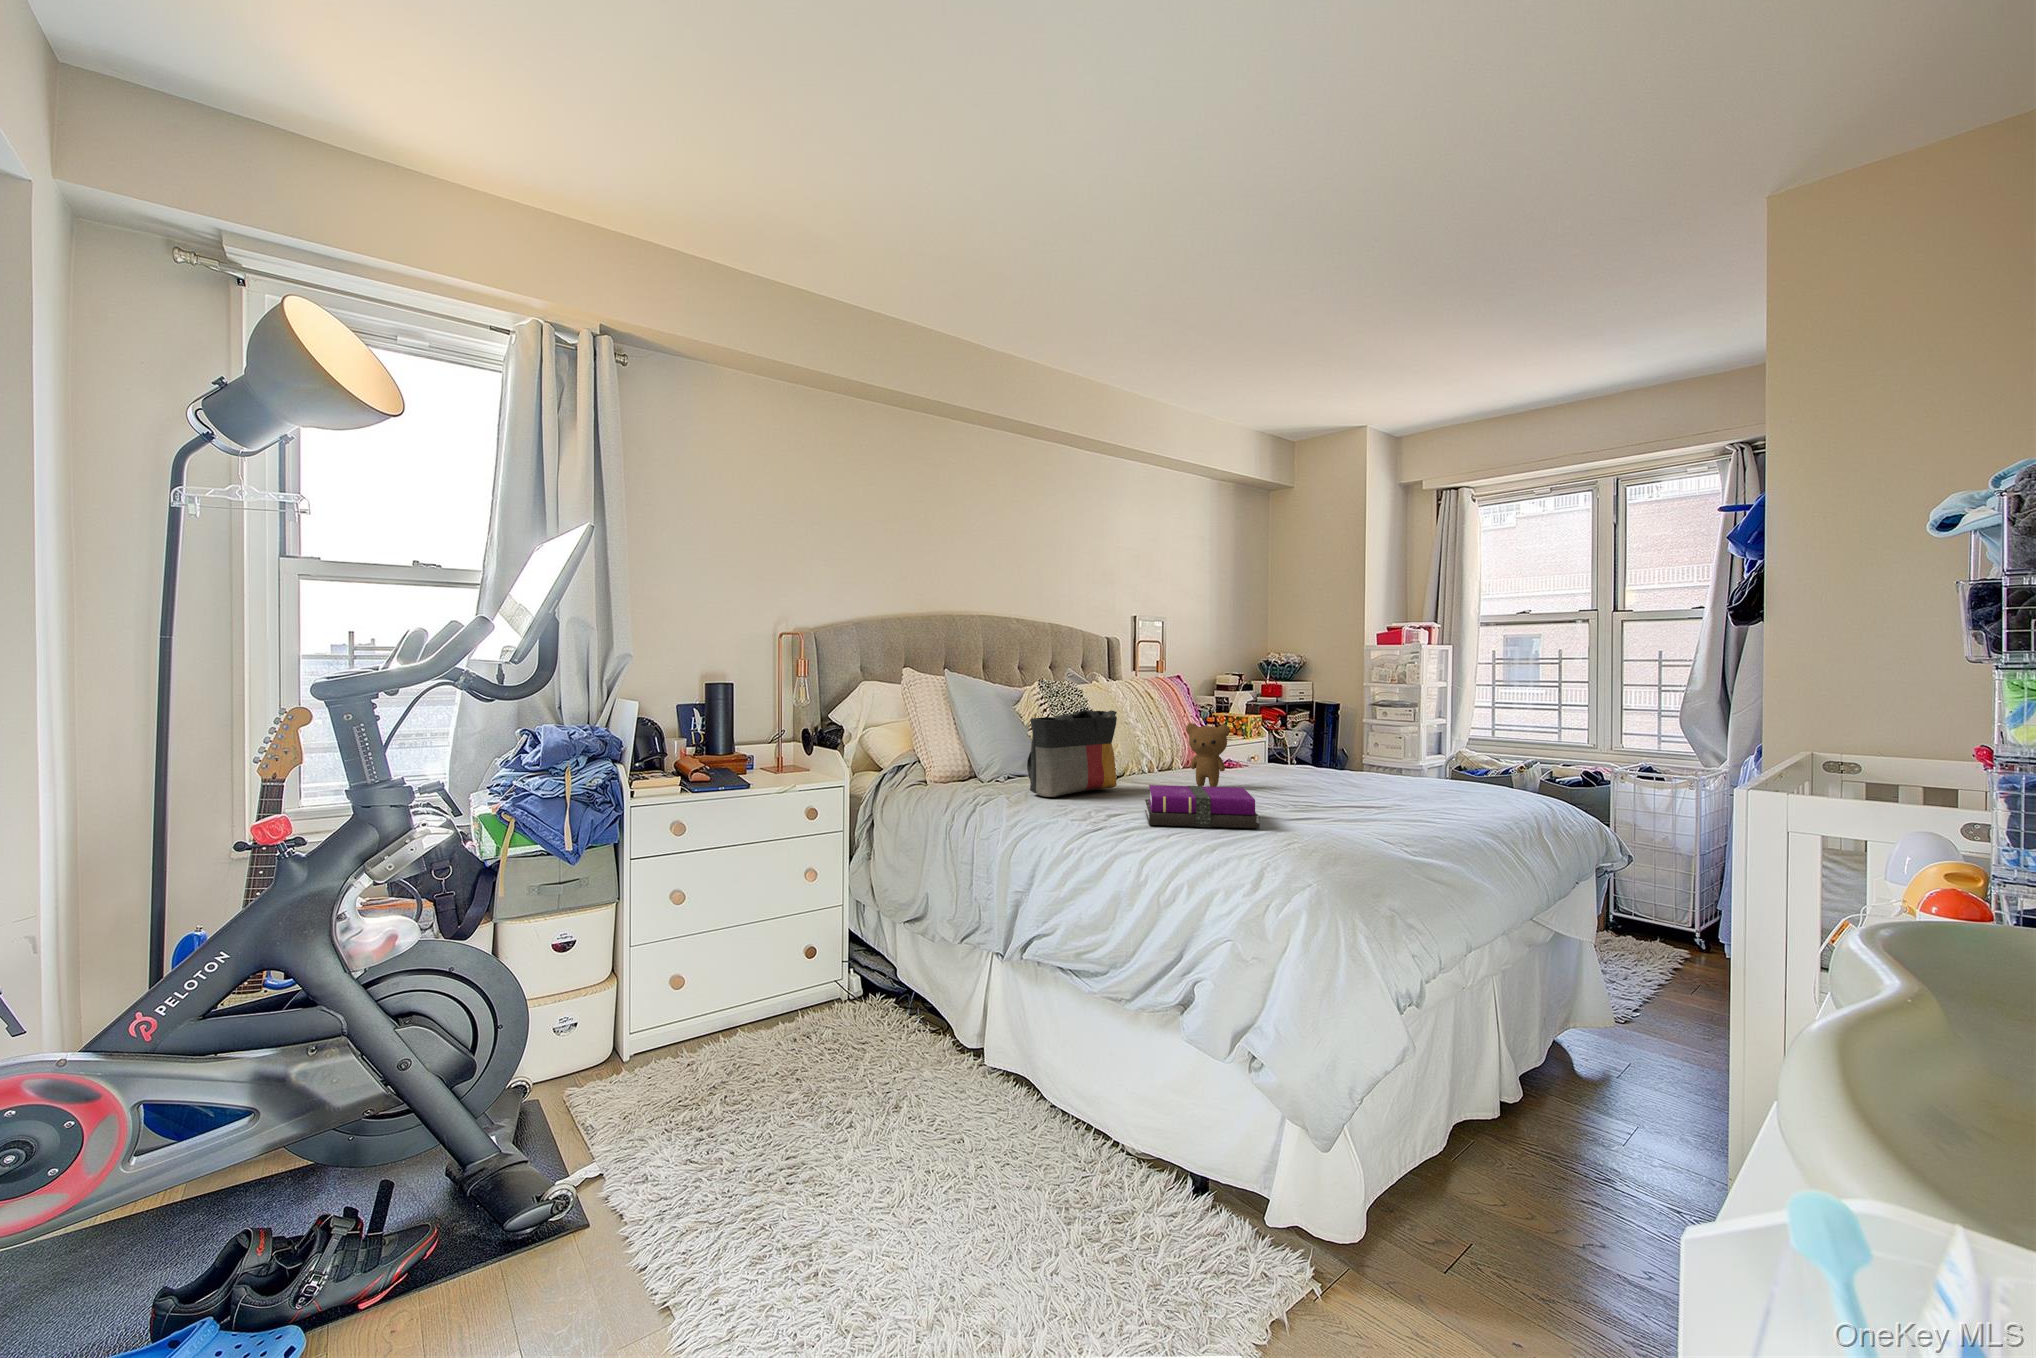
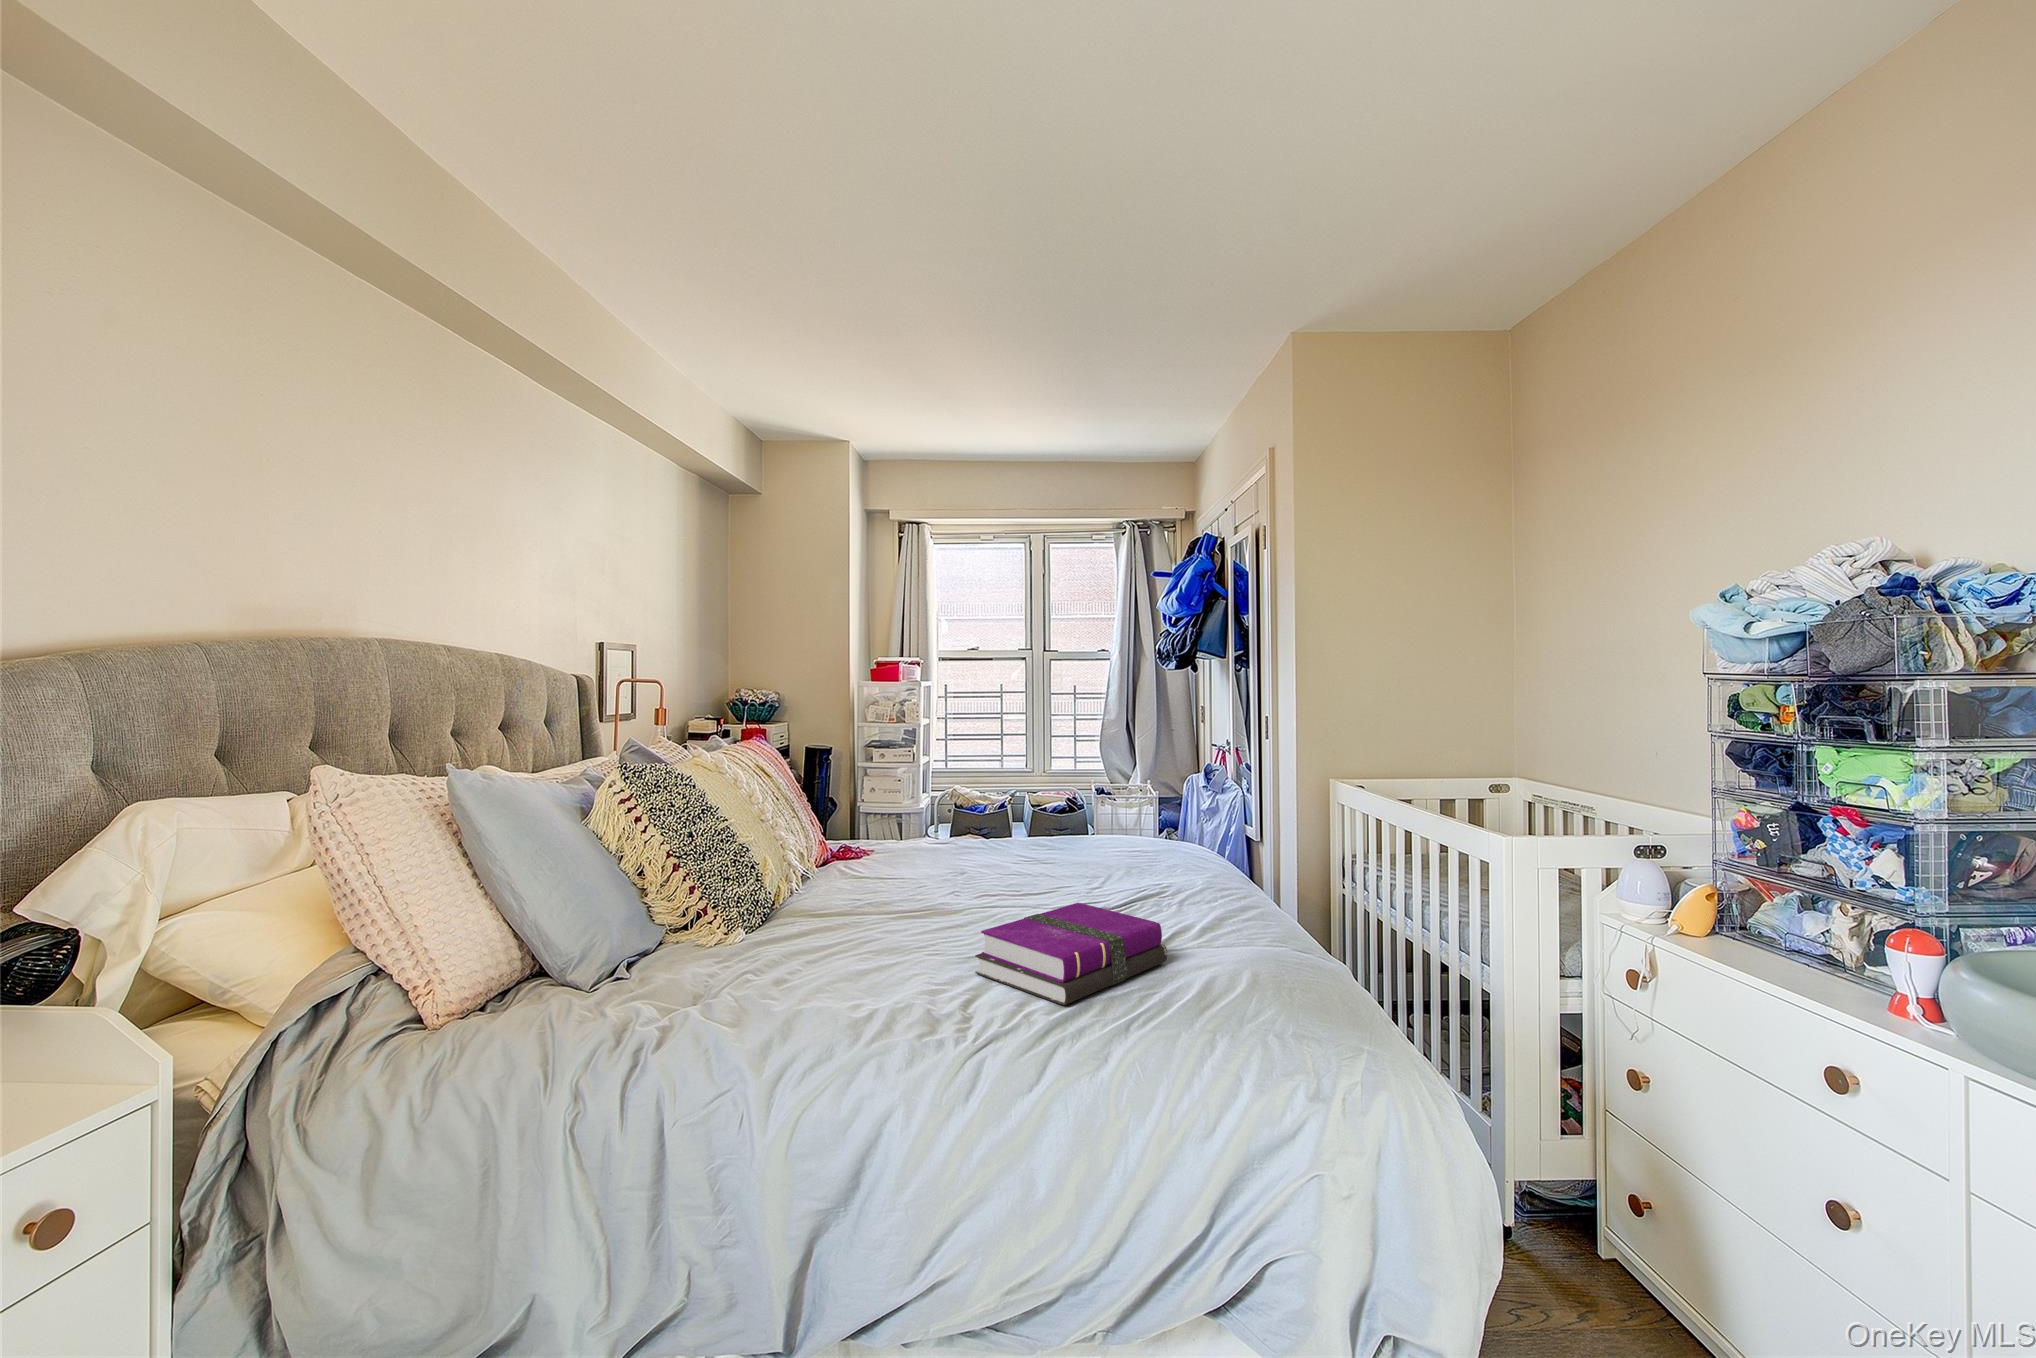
tote bag: present [1027,710,1117,797] -> none [690,809,833,993]
teddy bear: present [1186,723,1230,787] -> none [880,808,944,900]

